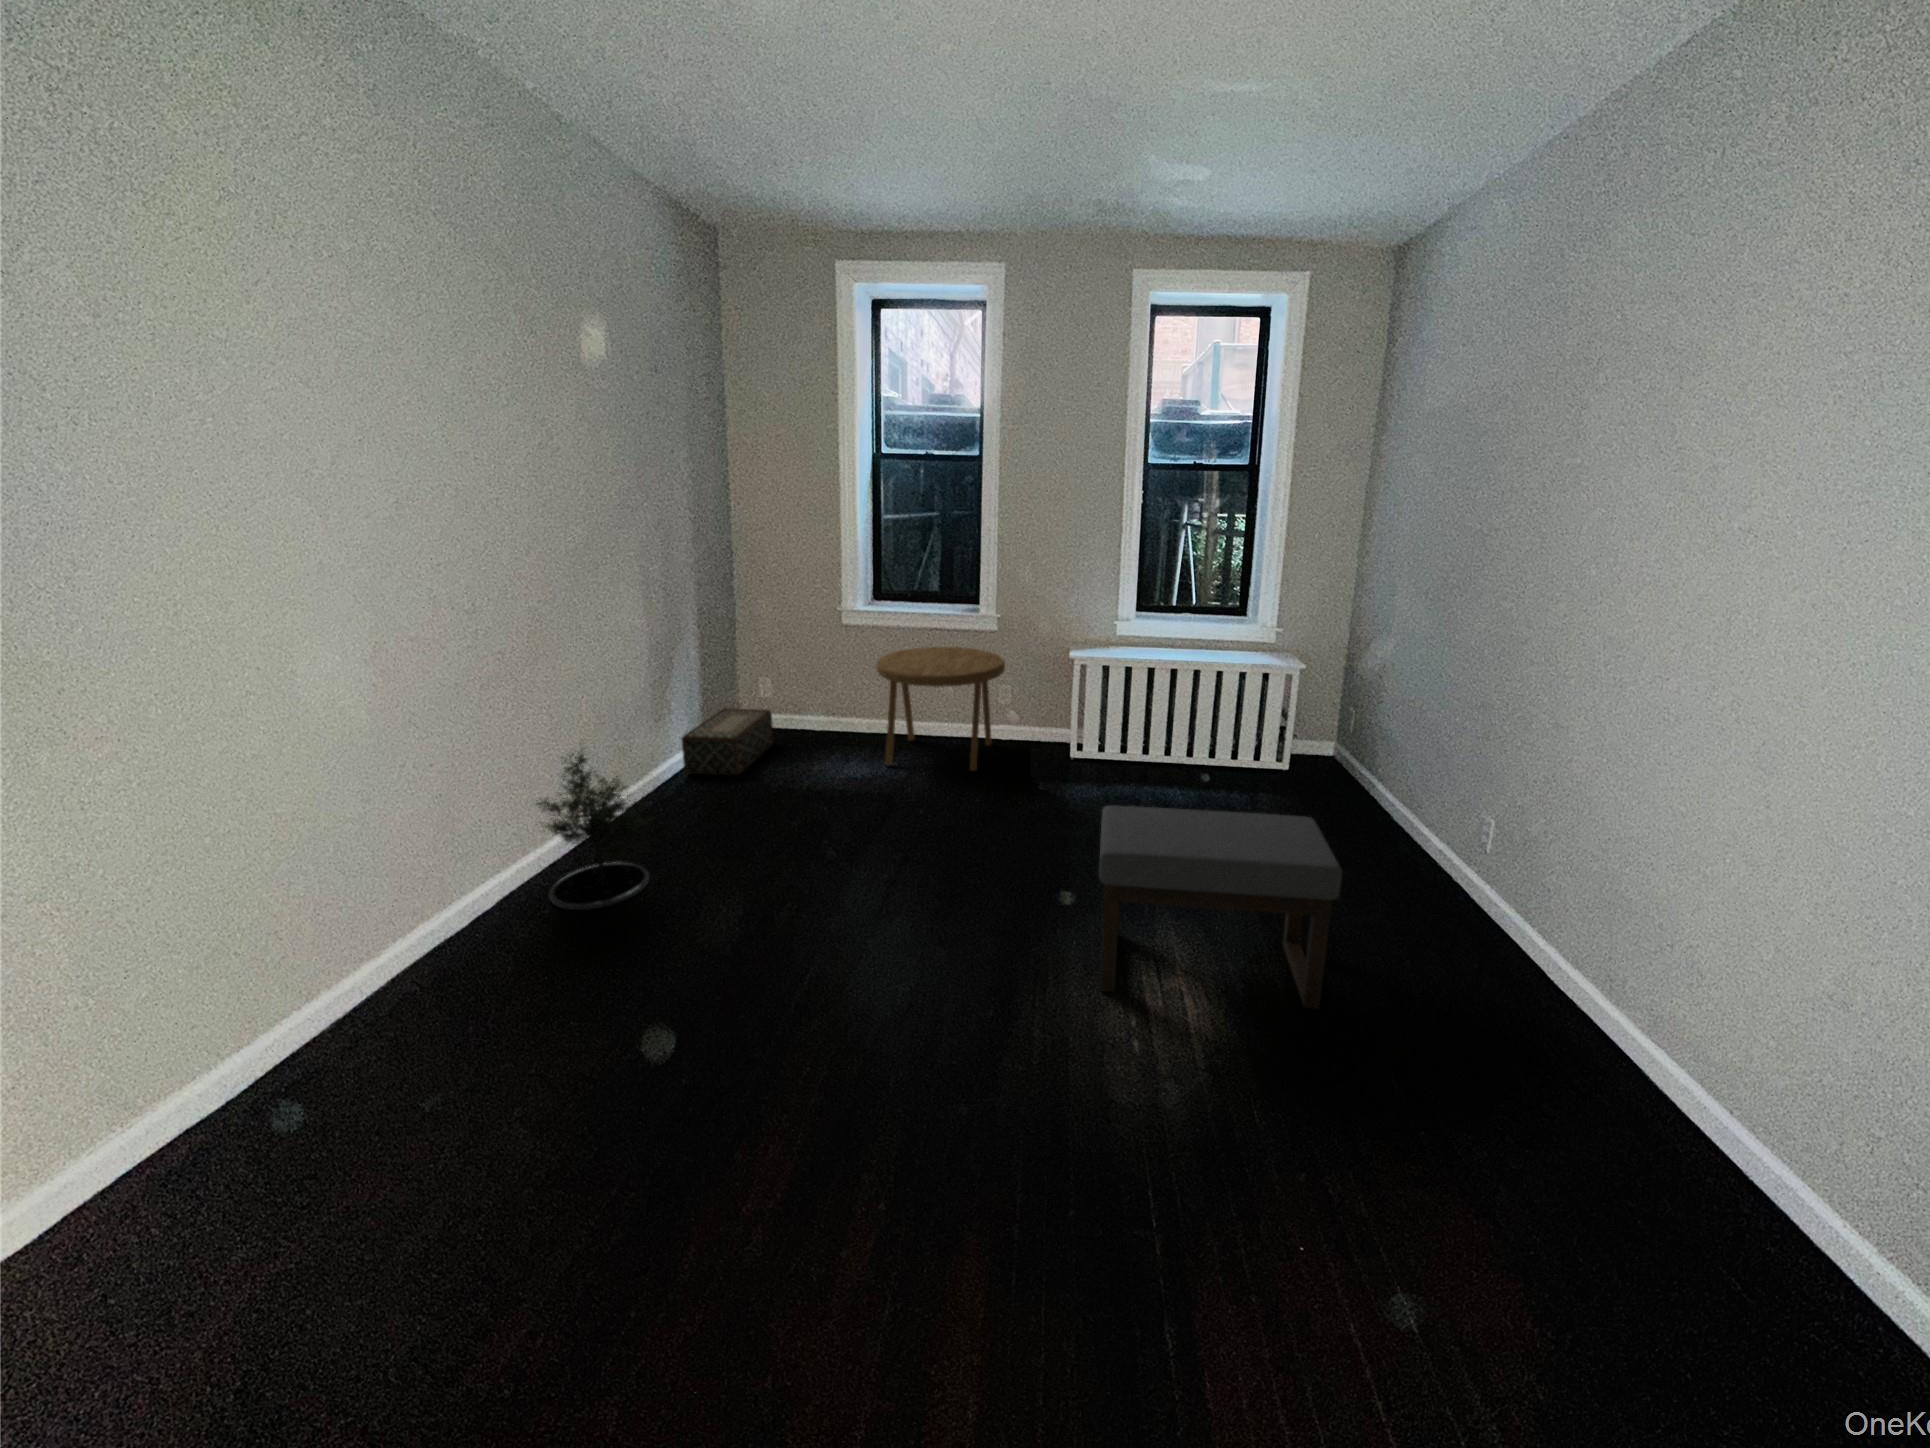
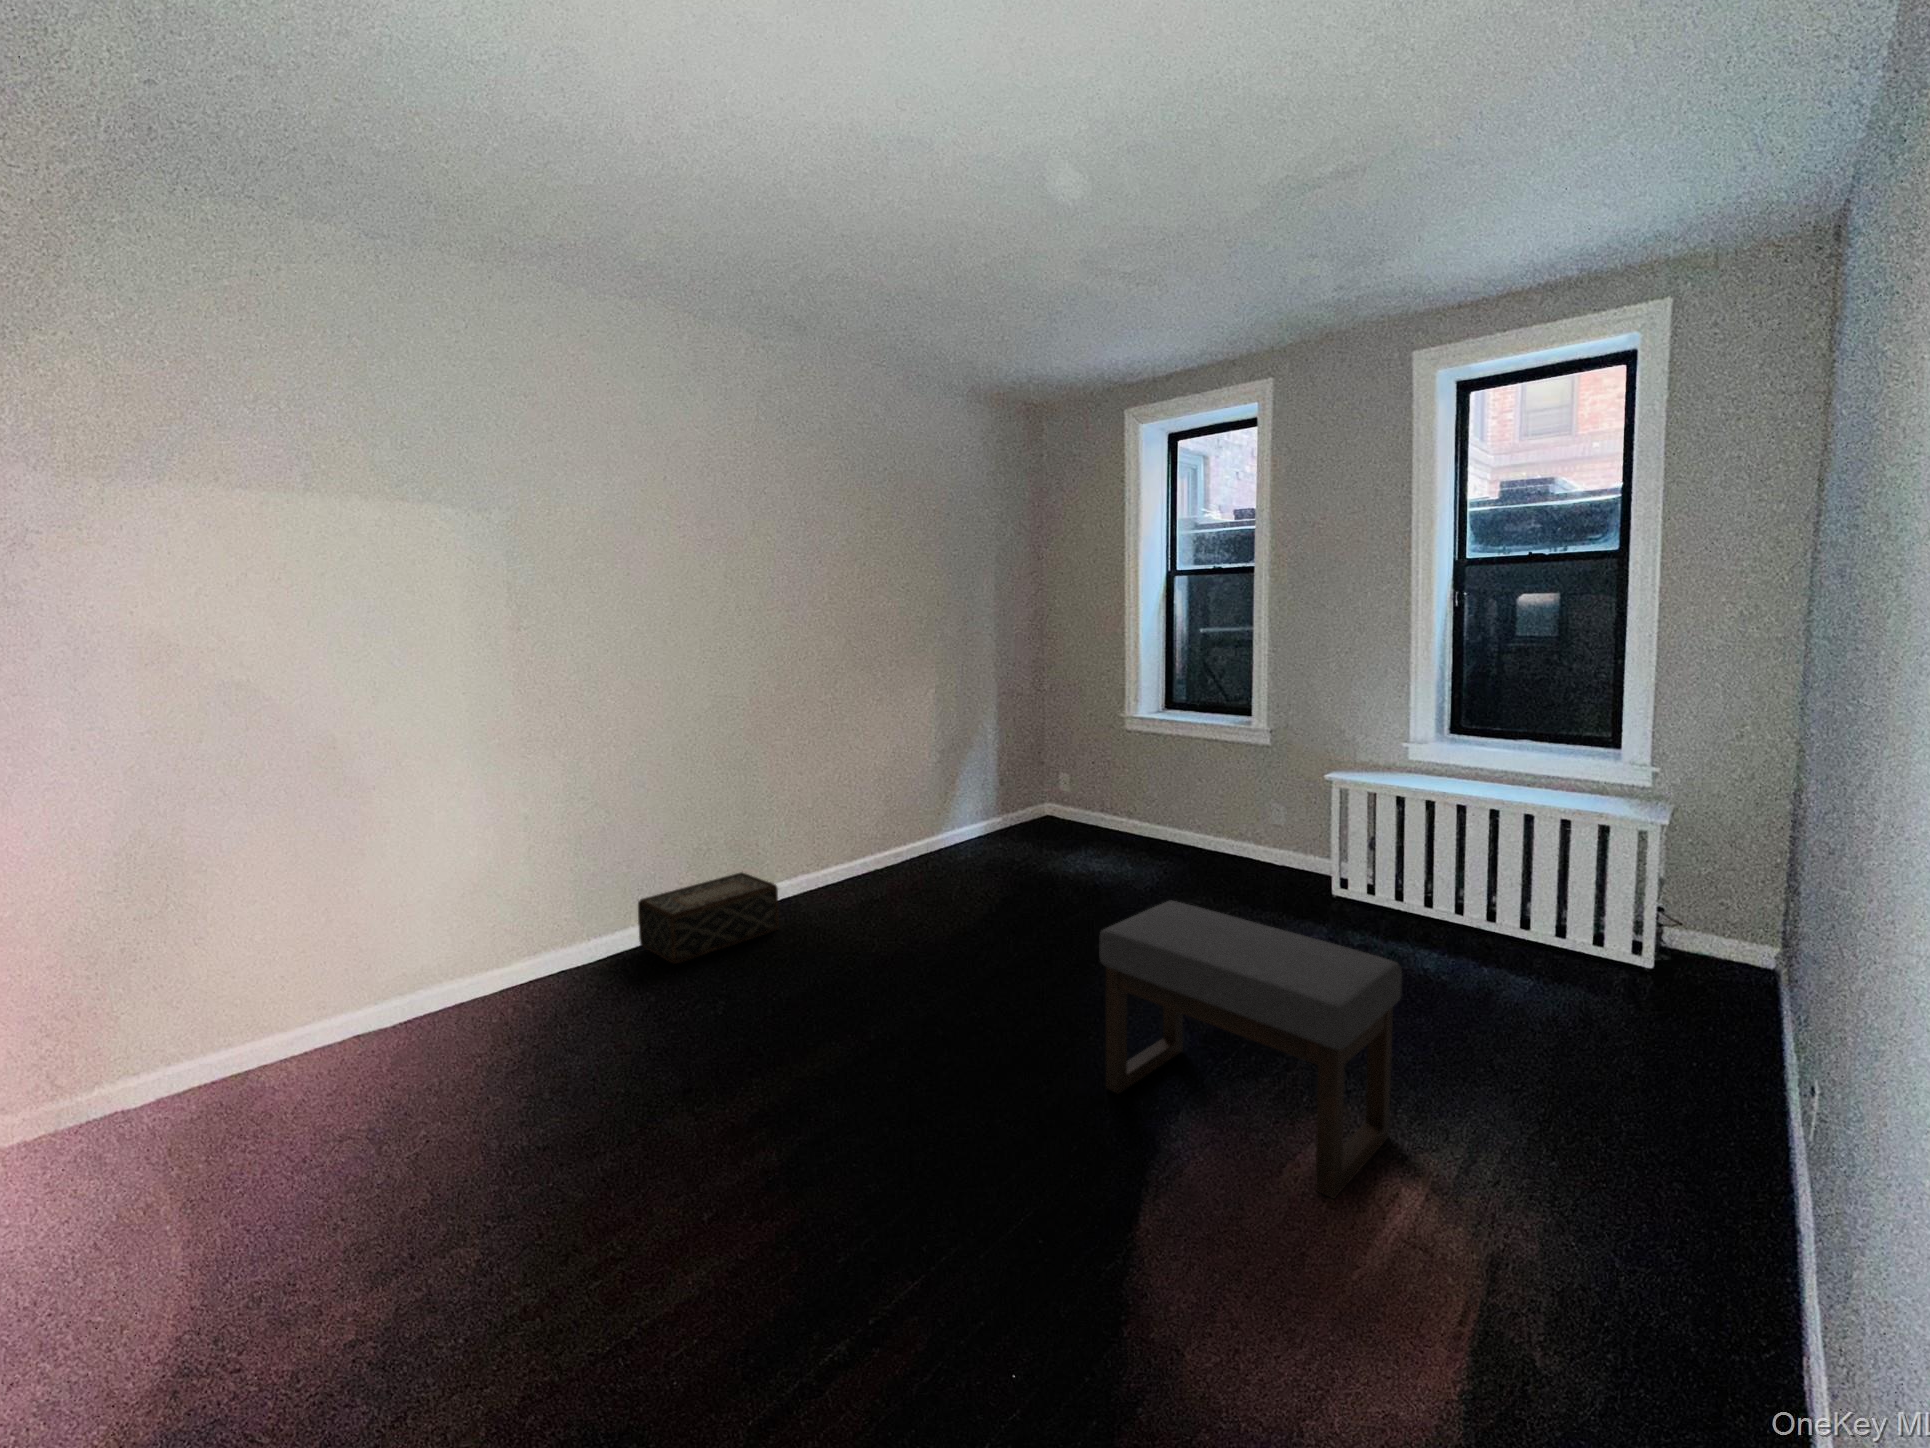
side table: present [876,647,1005,771] -> none [1127,756,1265,887]
woven basket: present [681,708,774,775] -> present [638,872,779,964]
potted tree: present [536,751,650,910] -> none [796,778,874,912]

